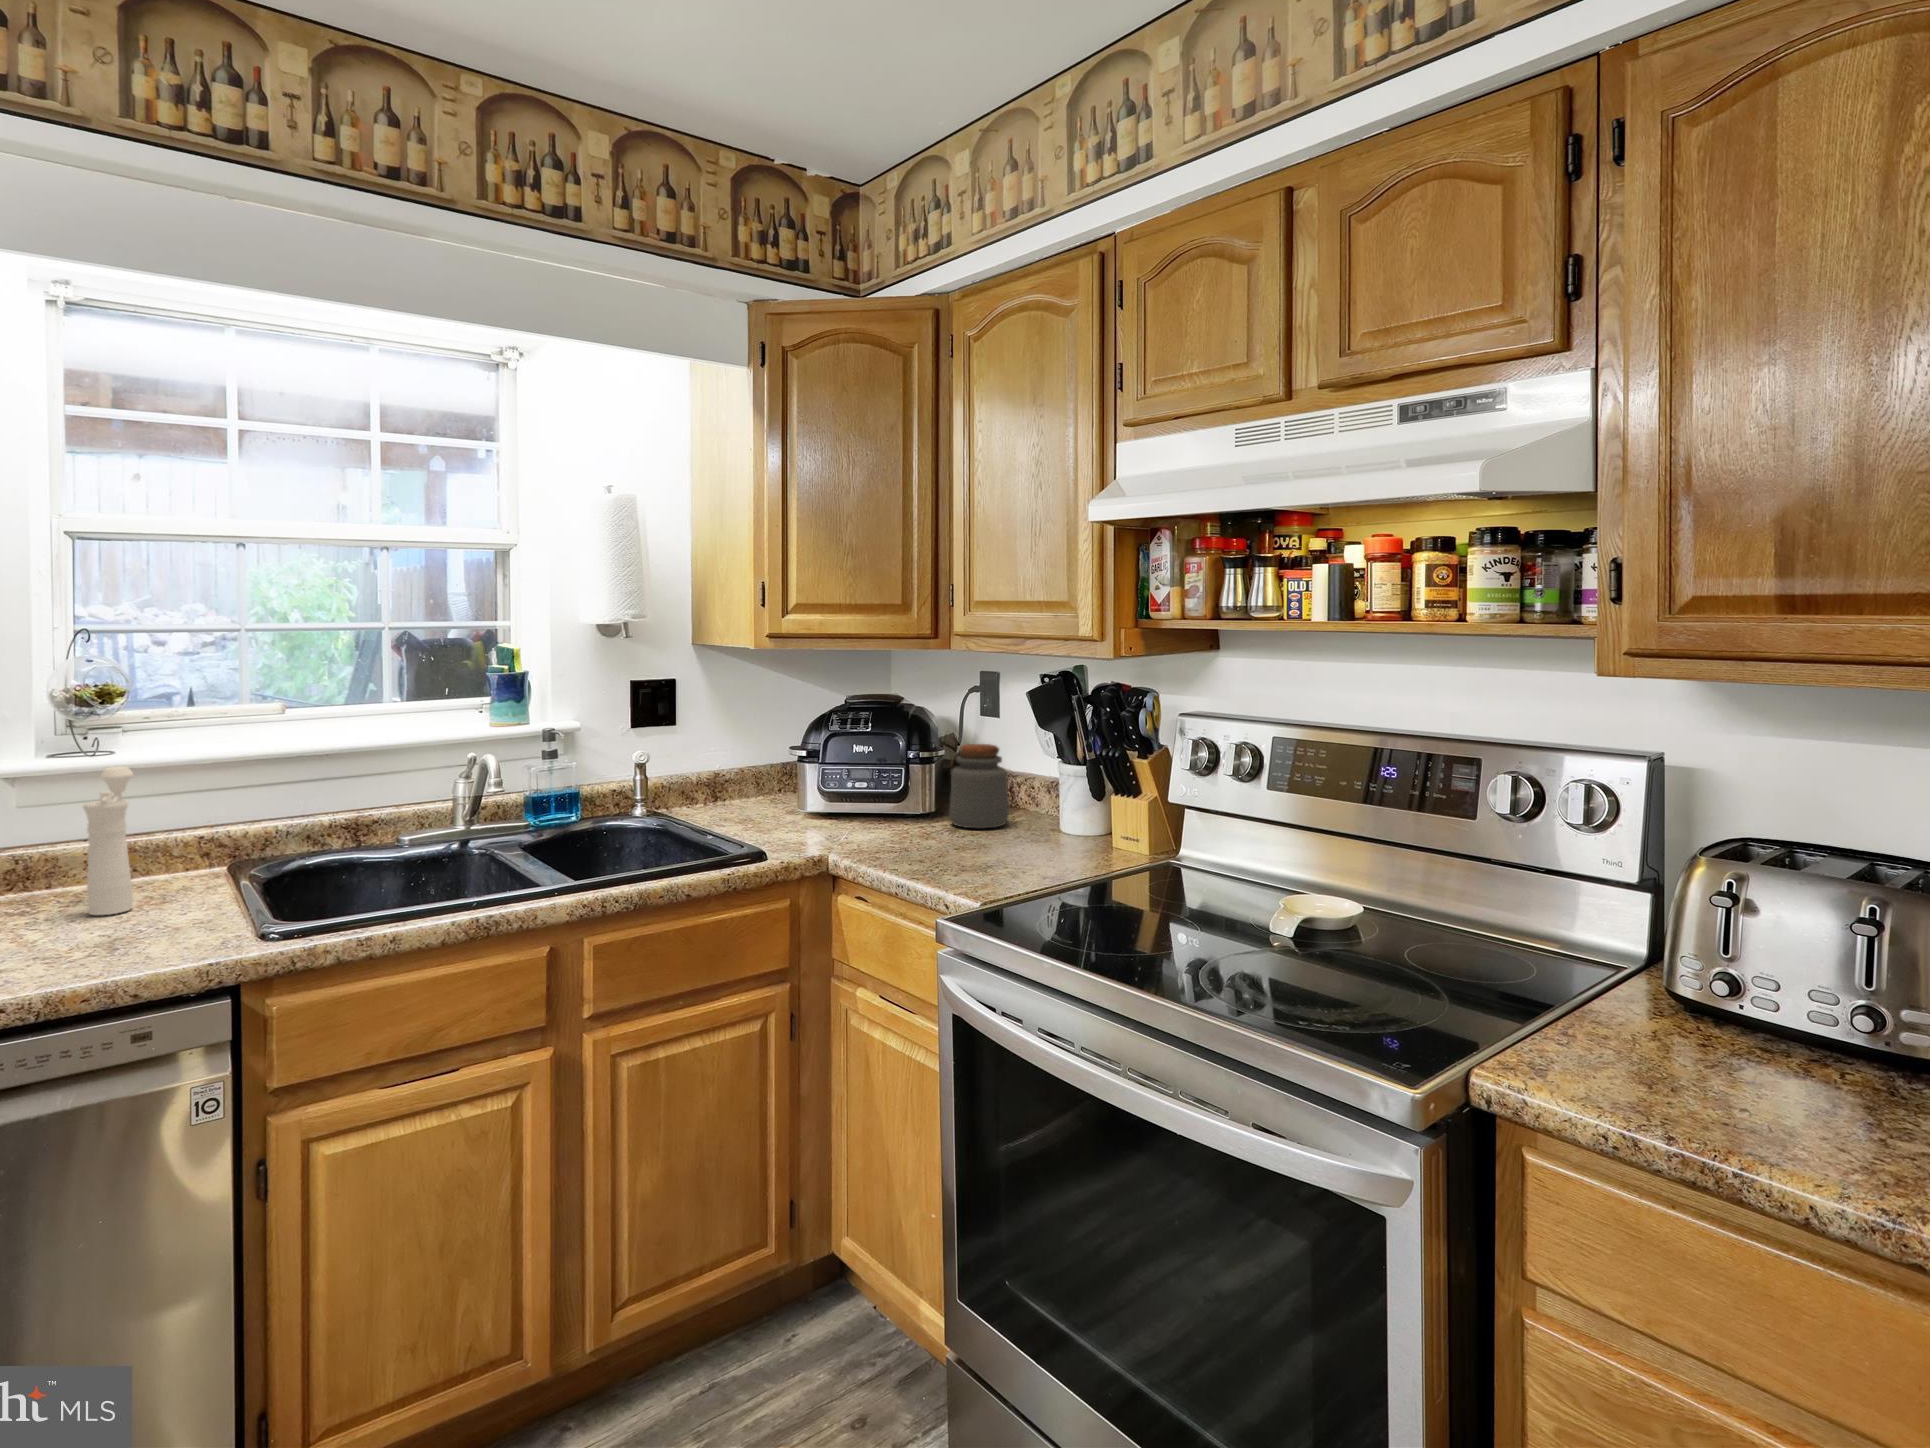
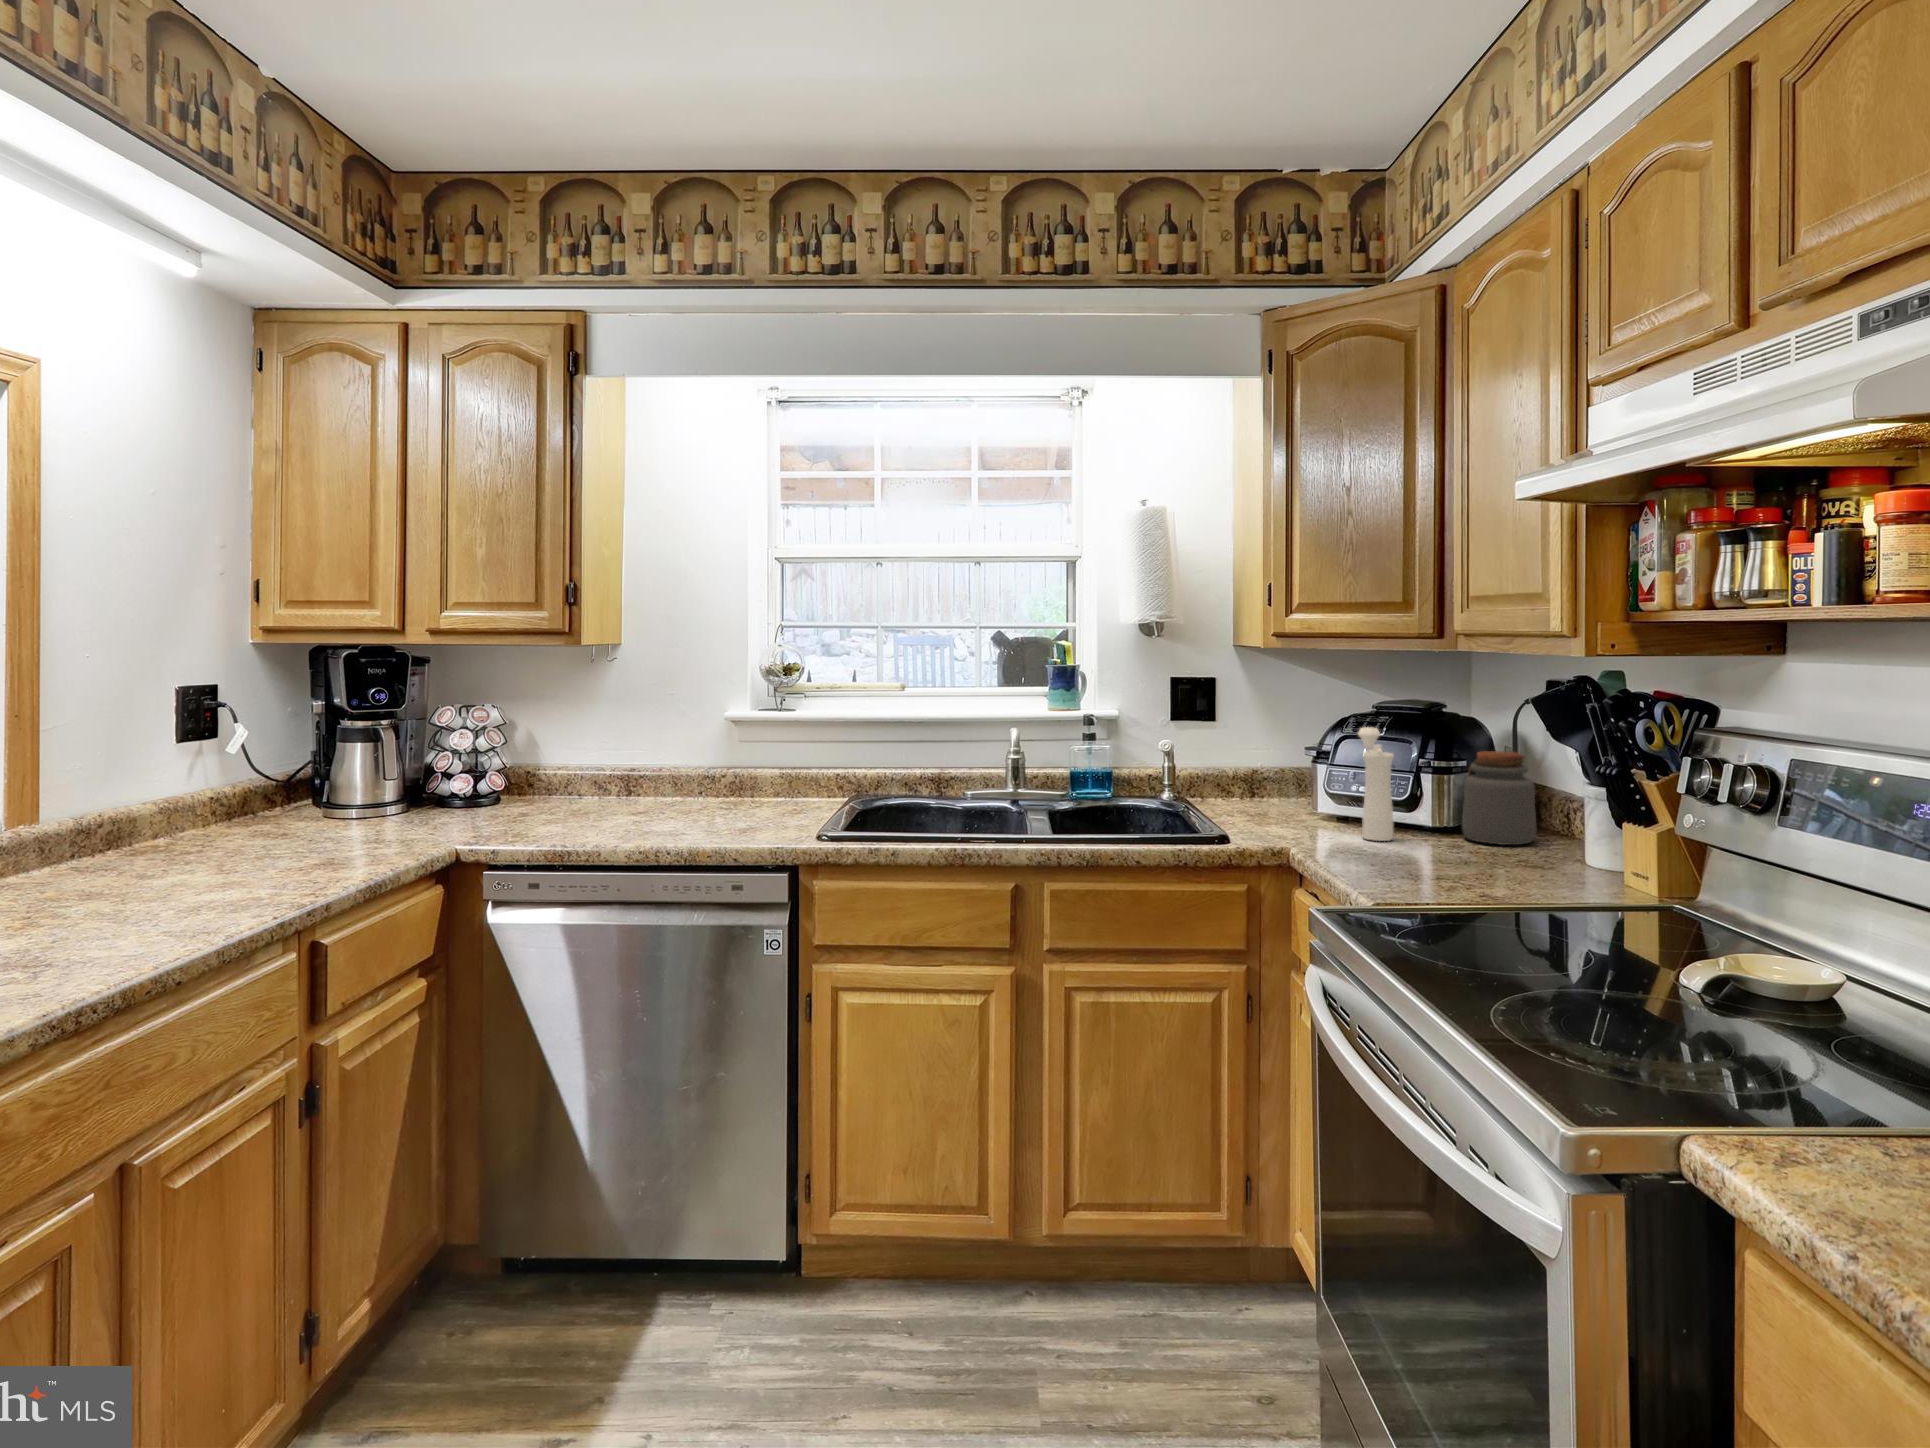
pepper mill: present [83,767,133,915] -> present [1358,727,1394,841]

